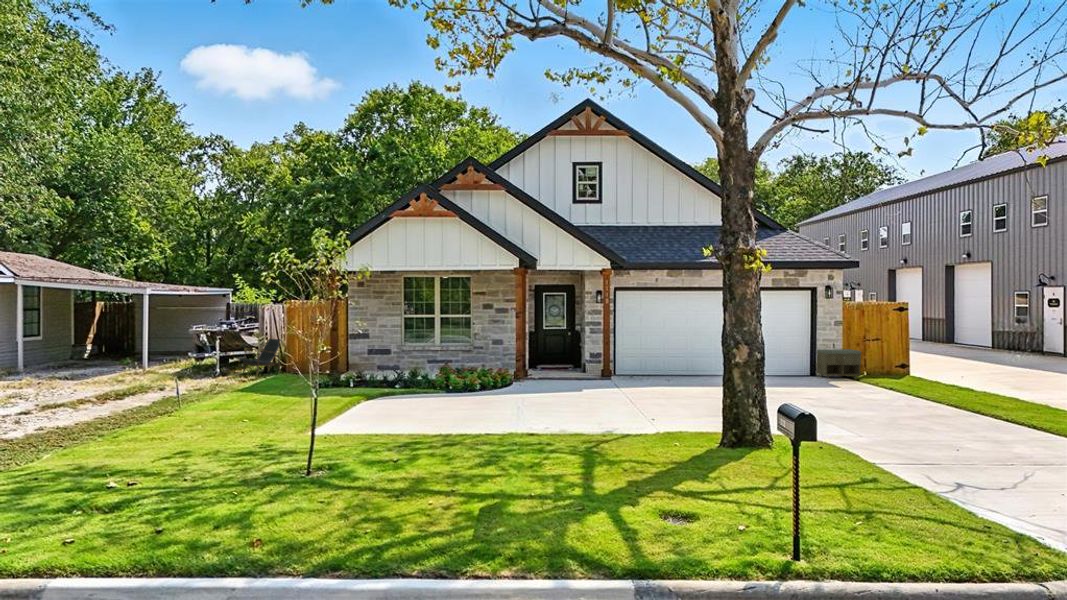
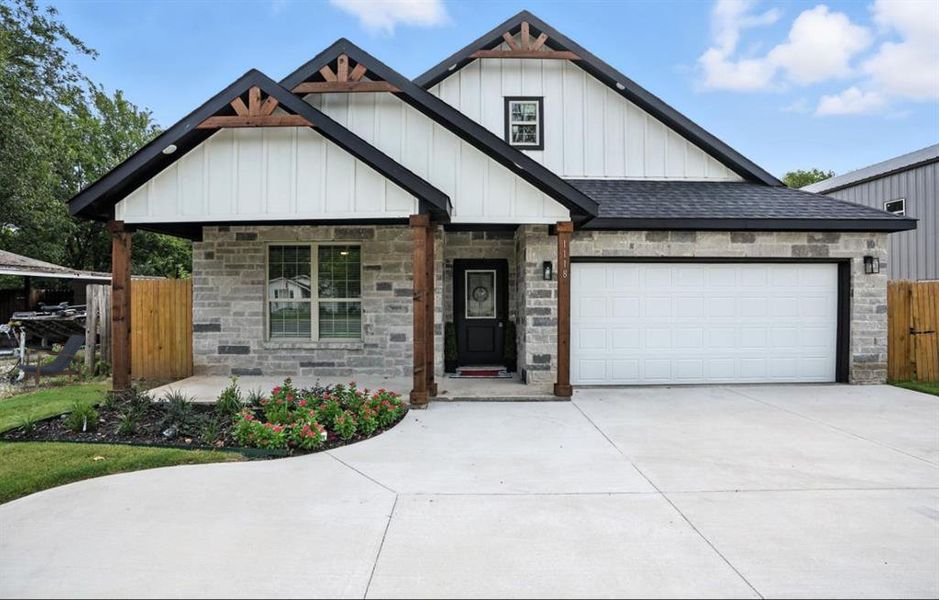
storage bench: present [817,349,861,378] -> none [854,346,927,388]

